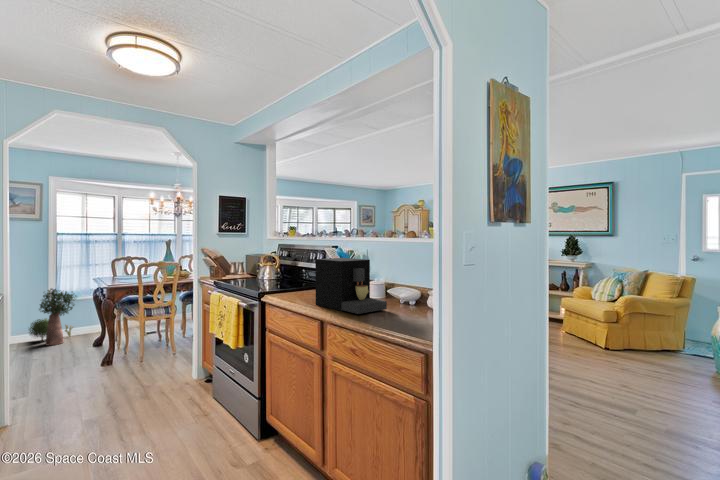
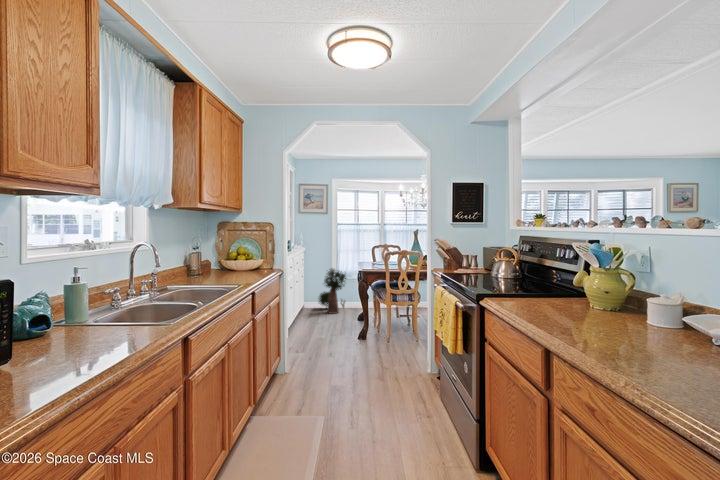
coffee maker: present [315,258,387,314] -> none [550,257,682,352]

